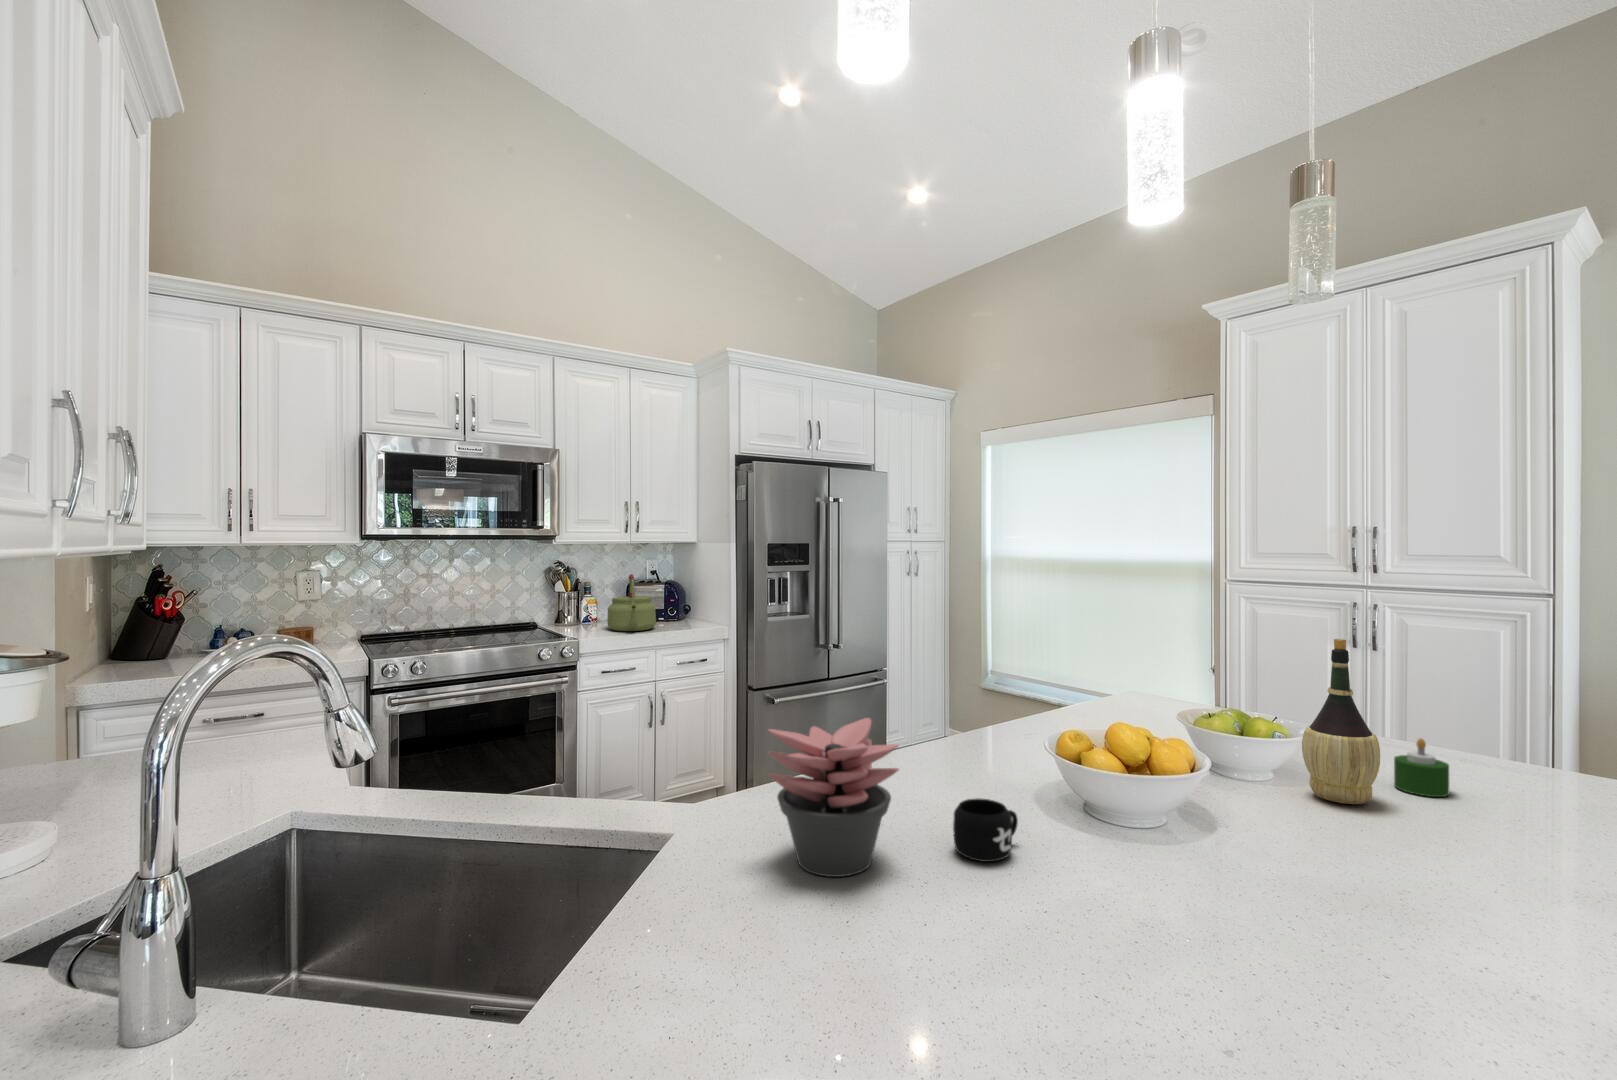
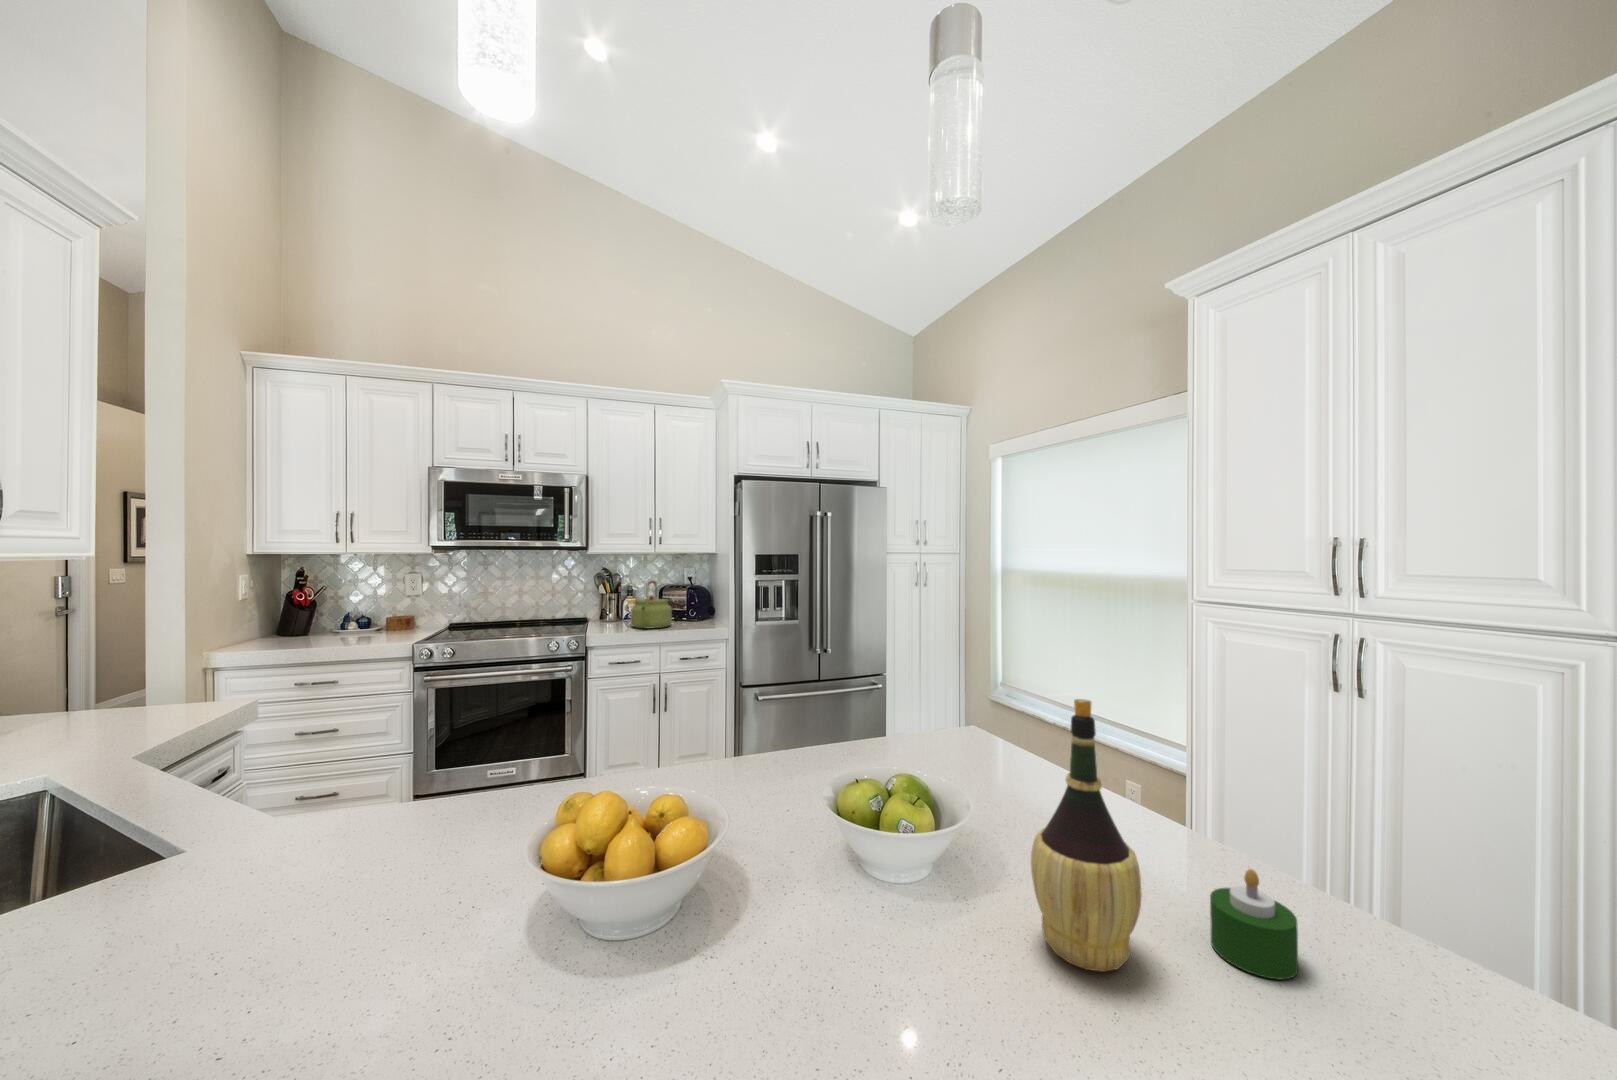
succulent plant: present [769,718,899,877] -> none [148,760,371,976]
mug: present [953,798,1018,862] -> none [389,883,508,988]

